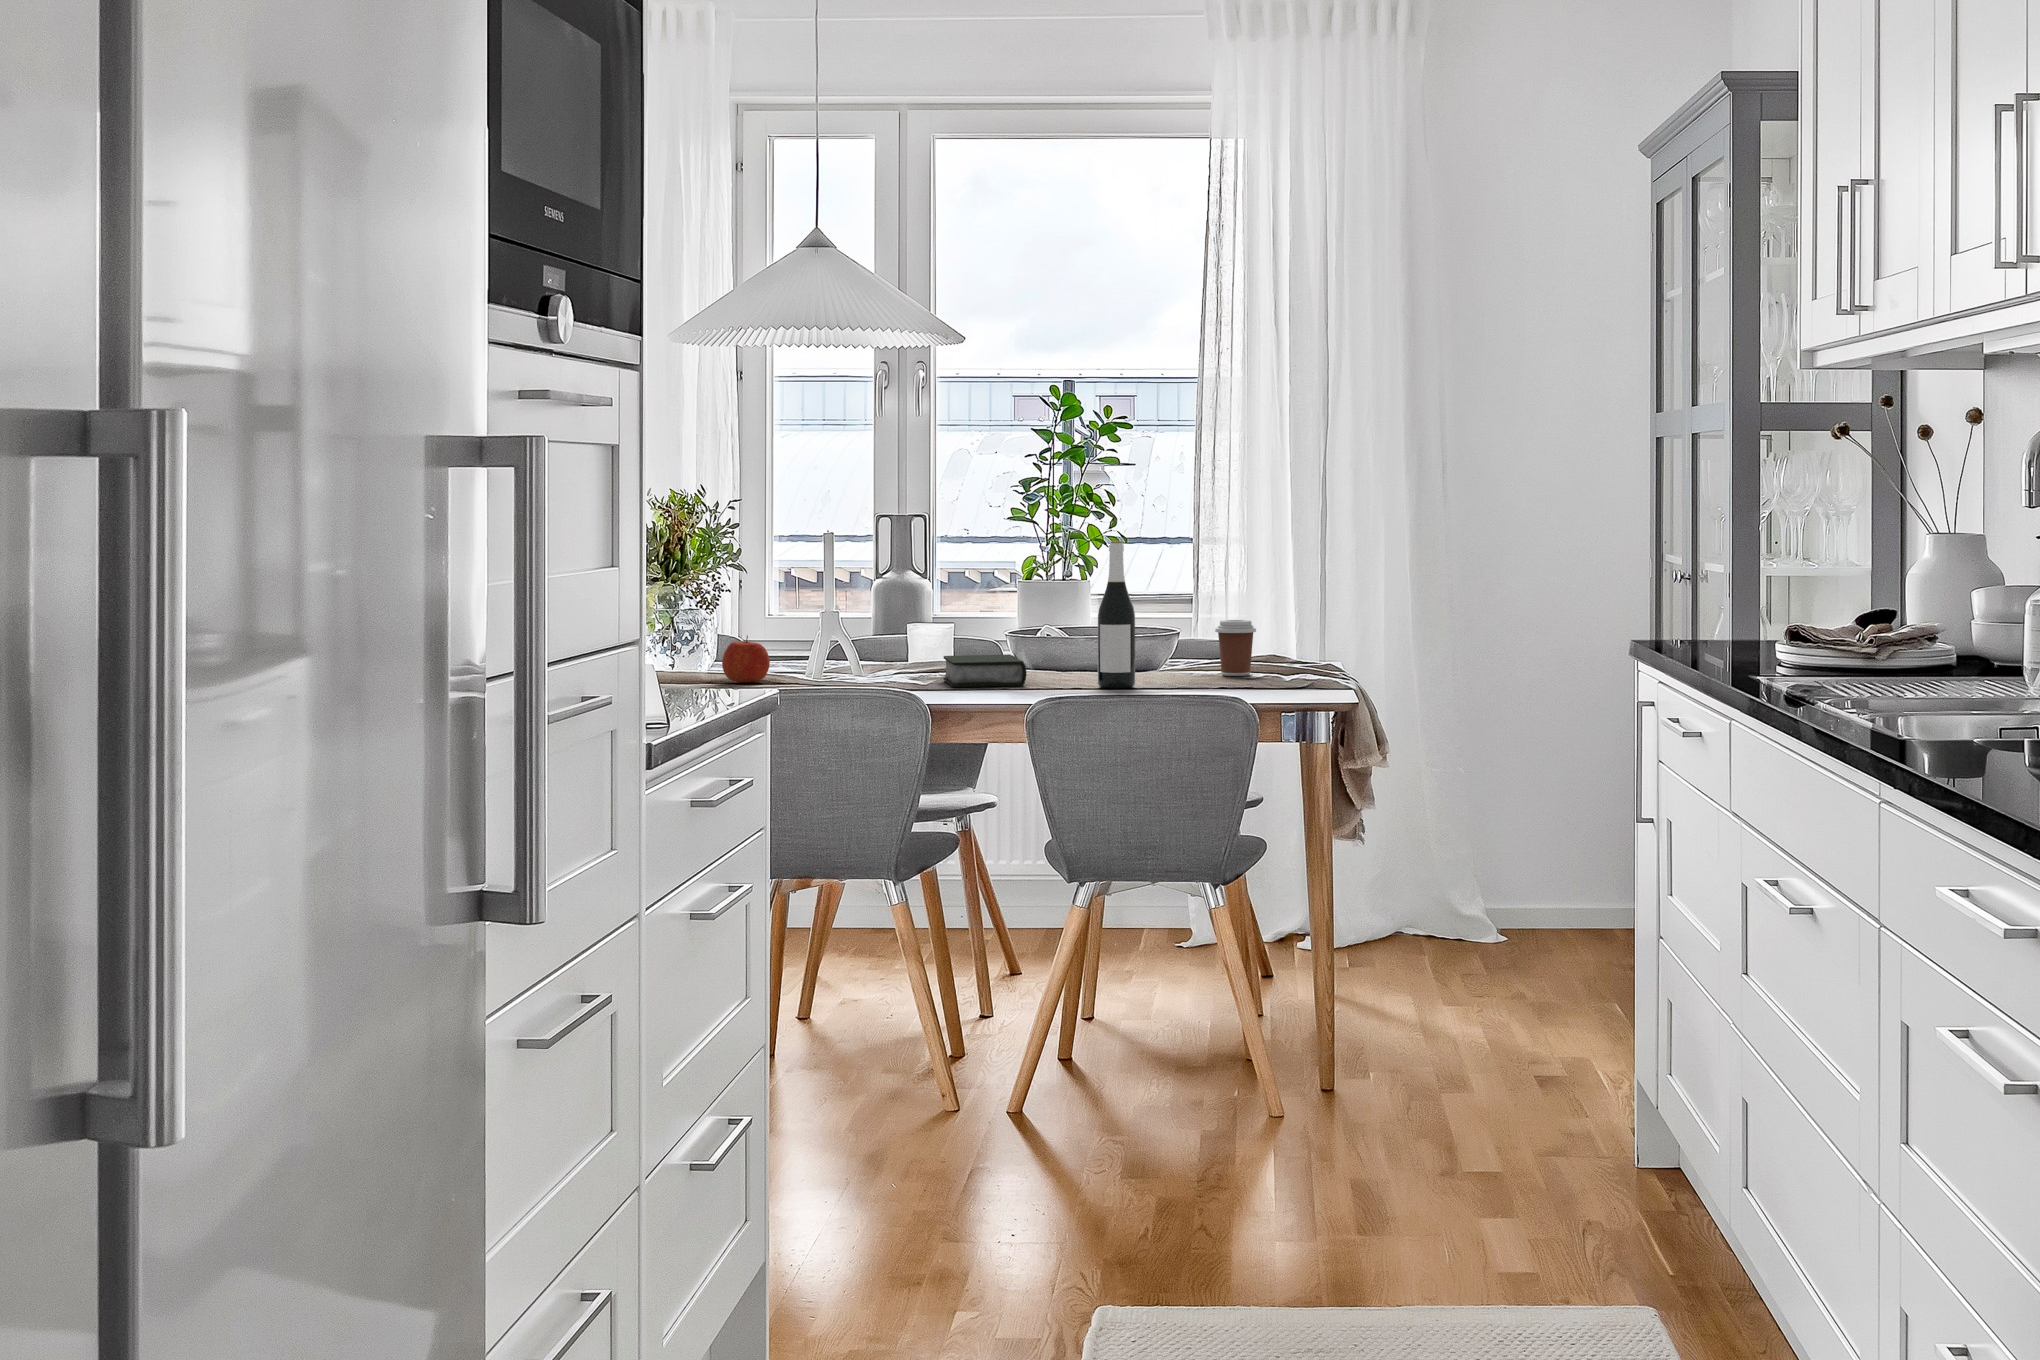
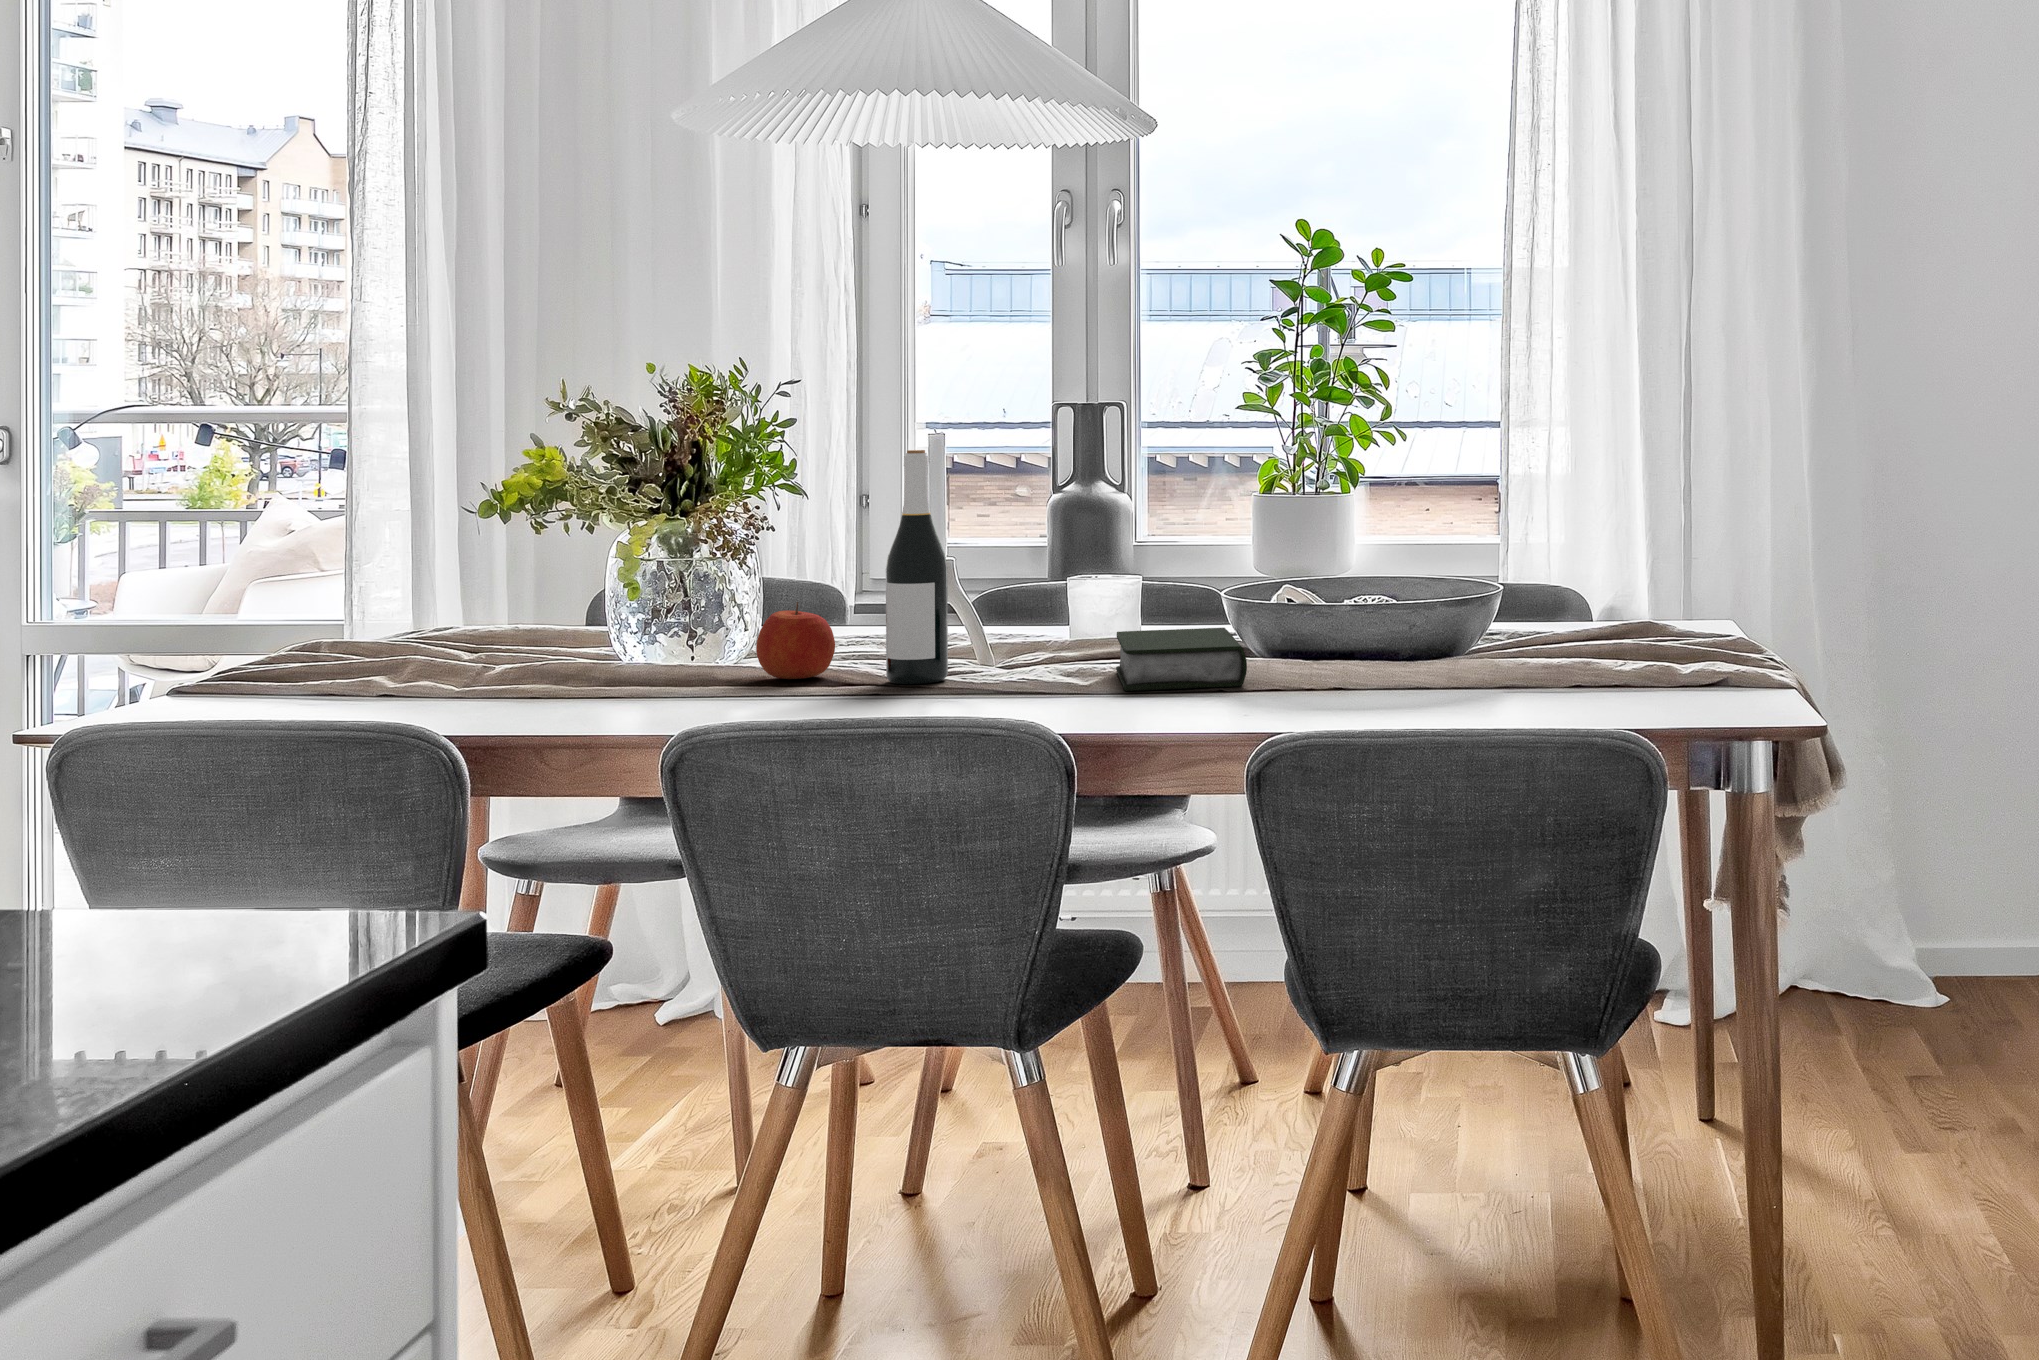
wine bottle: present [1098,541,1135,688] -> present [886,450,948,684]
coffee cup: present [1215,620,1256,676] -> none [1549,566,1613,656]

